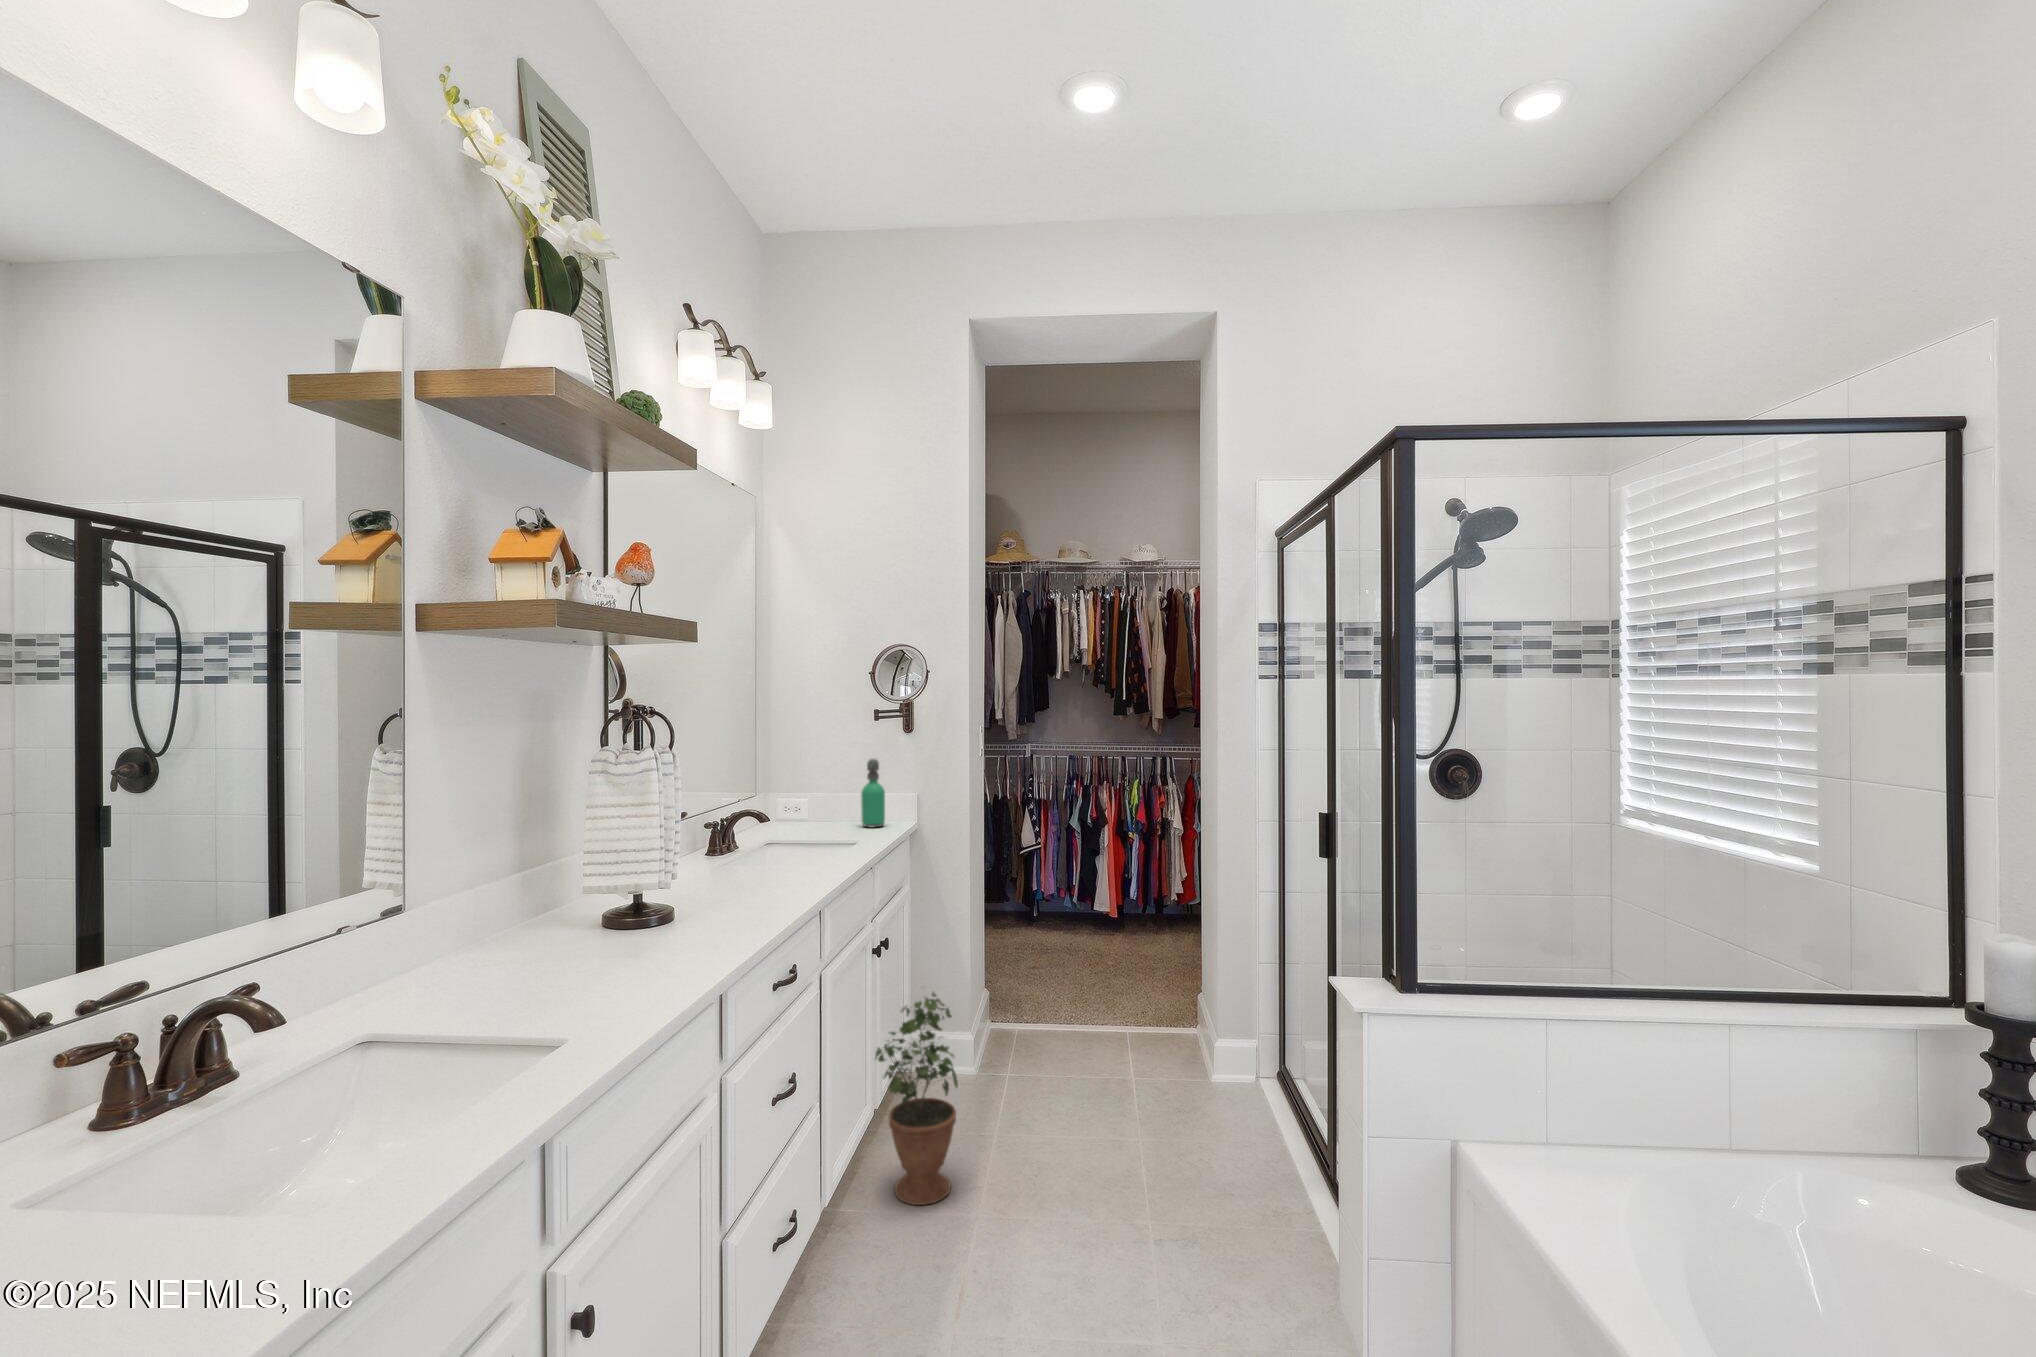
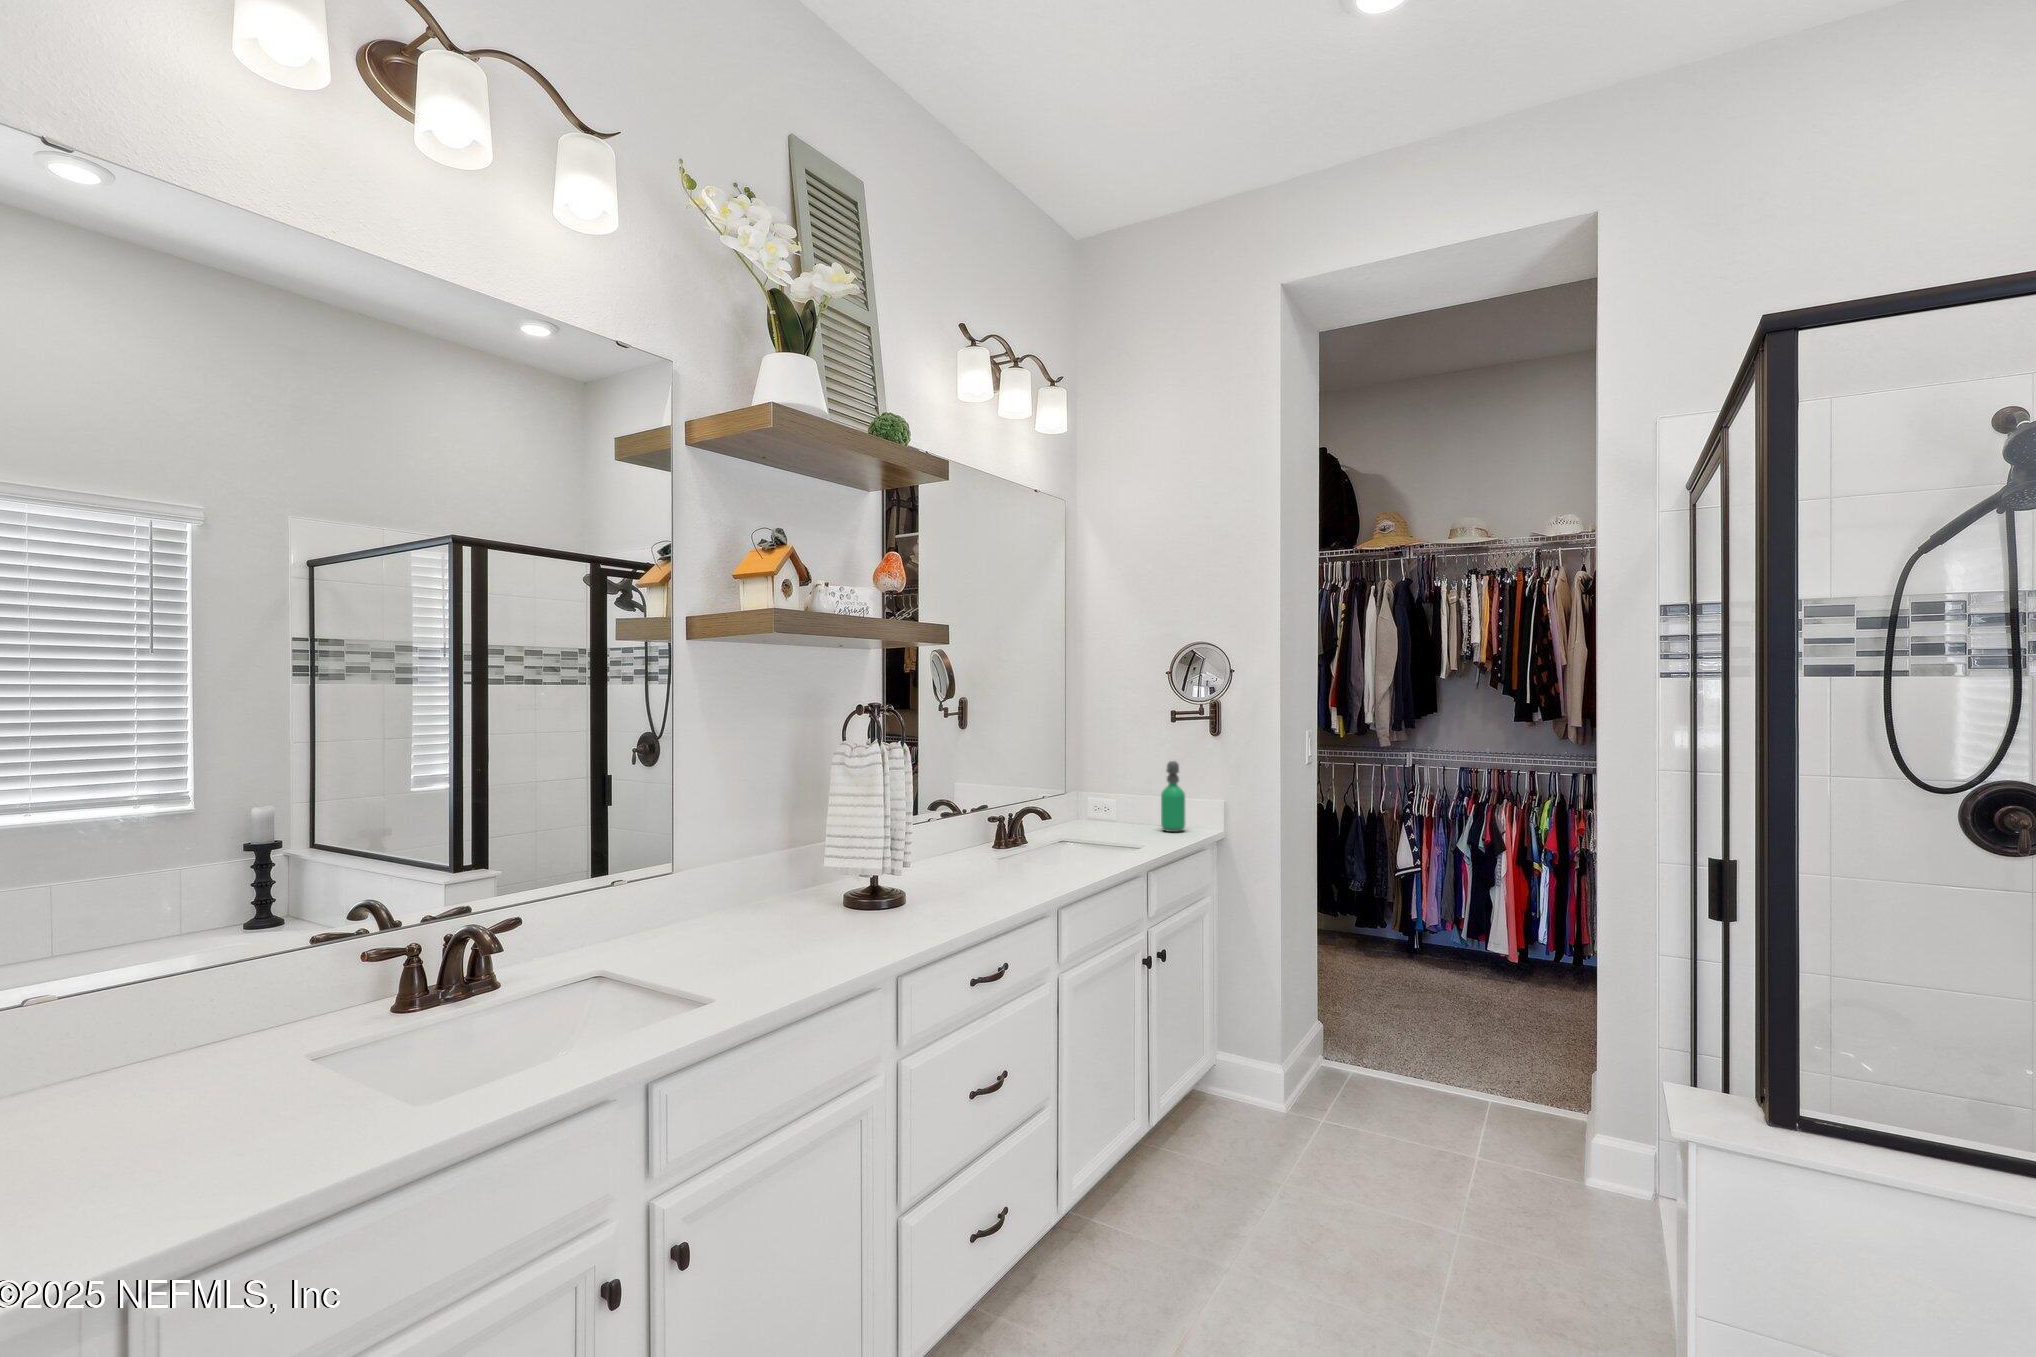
potted plant: present [876,993,958,1205] -> none [1129,1006,1221,1240]

